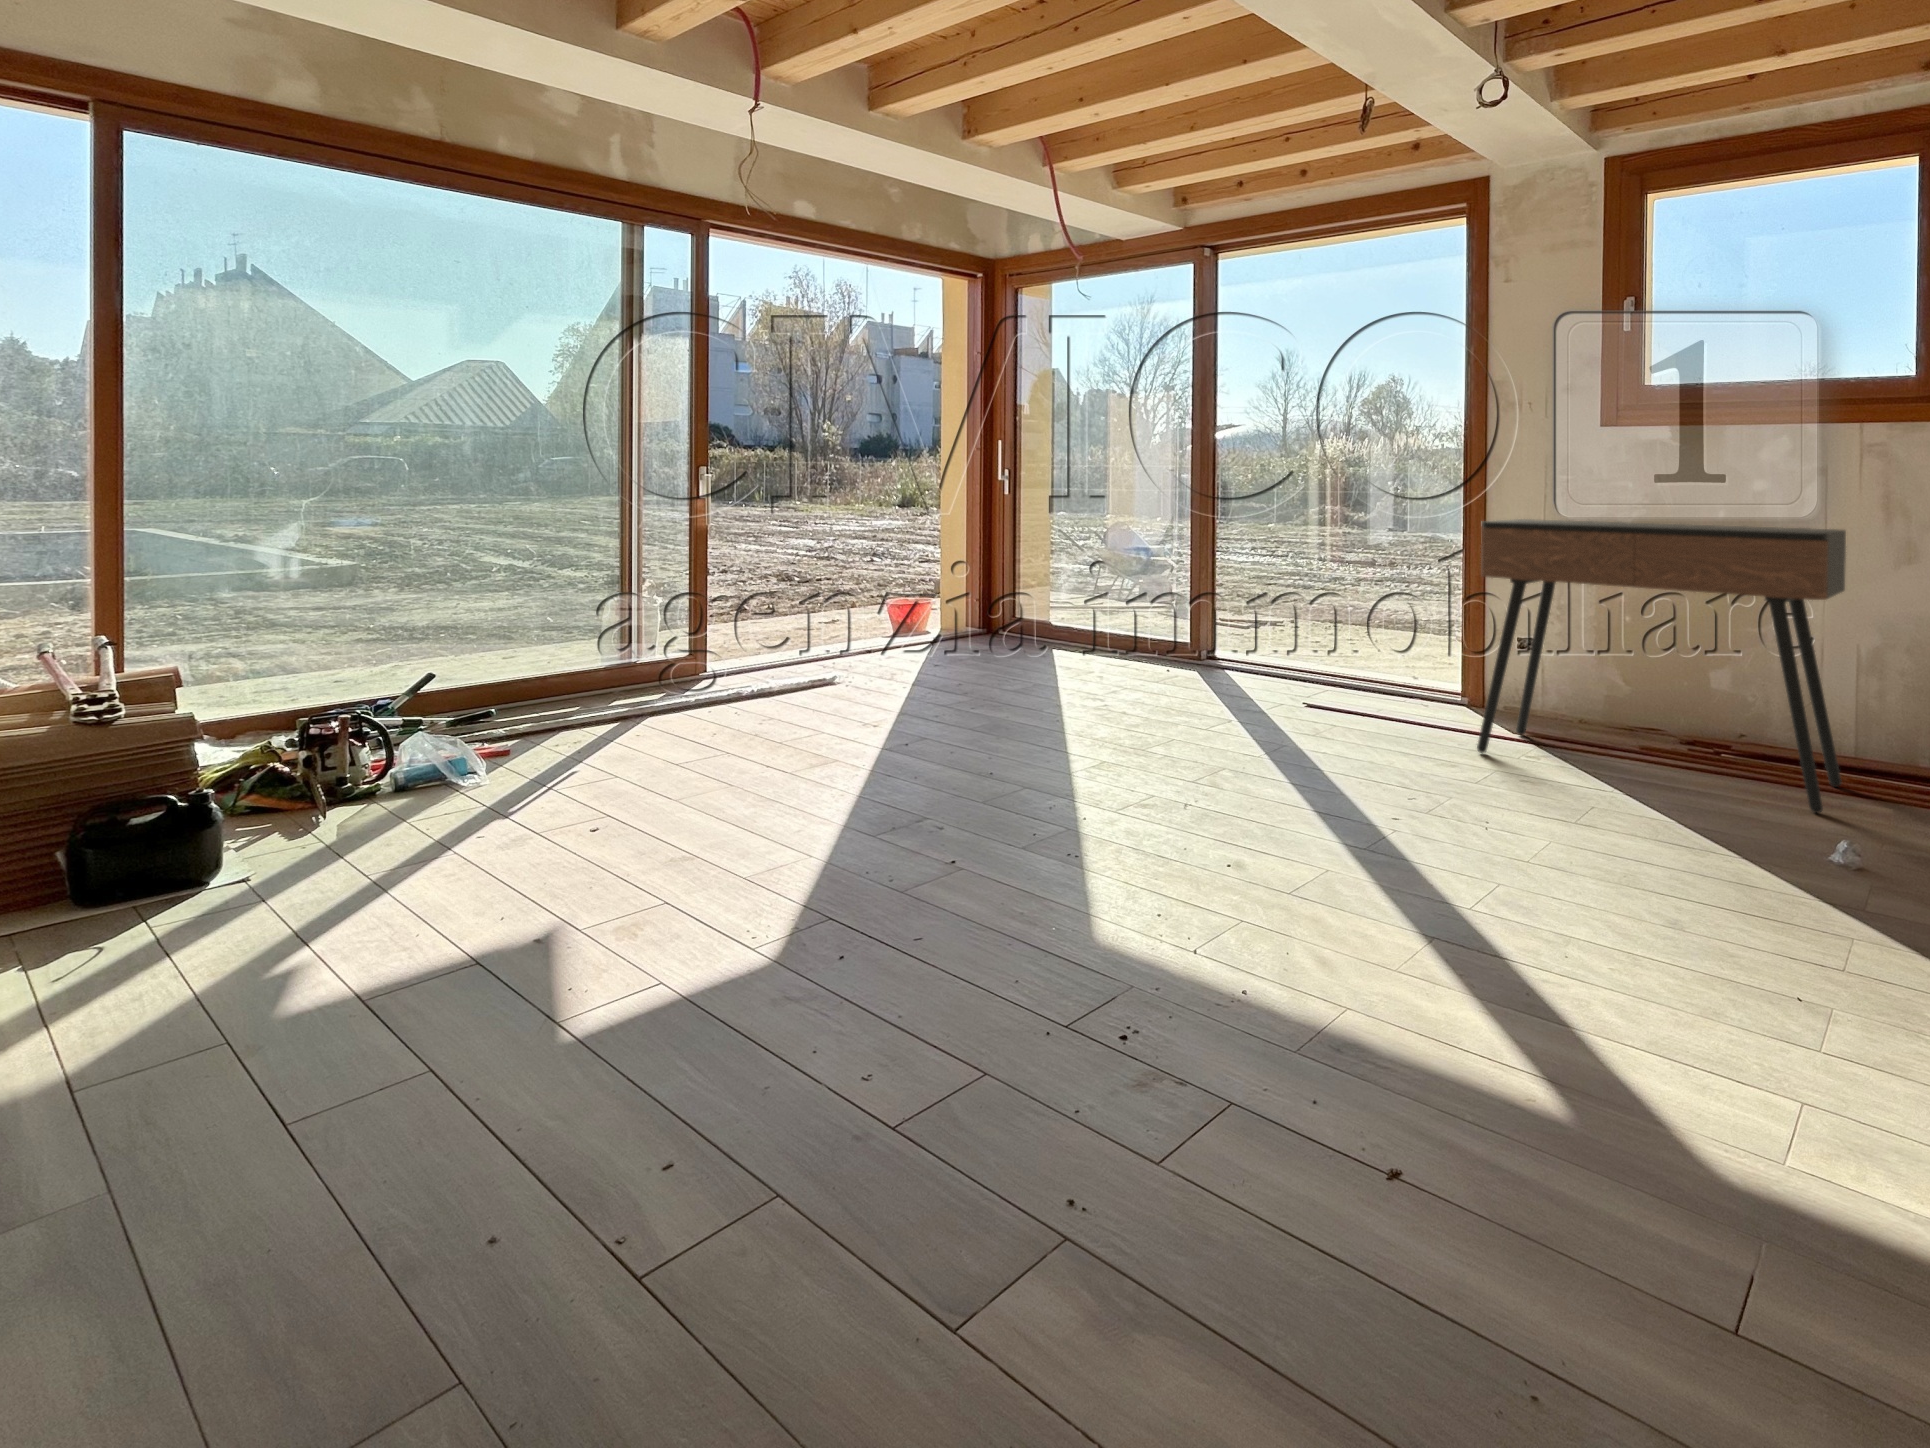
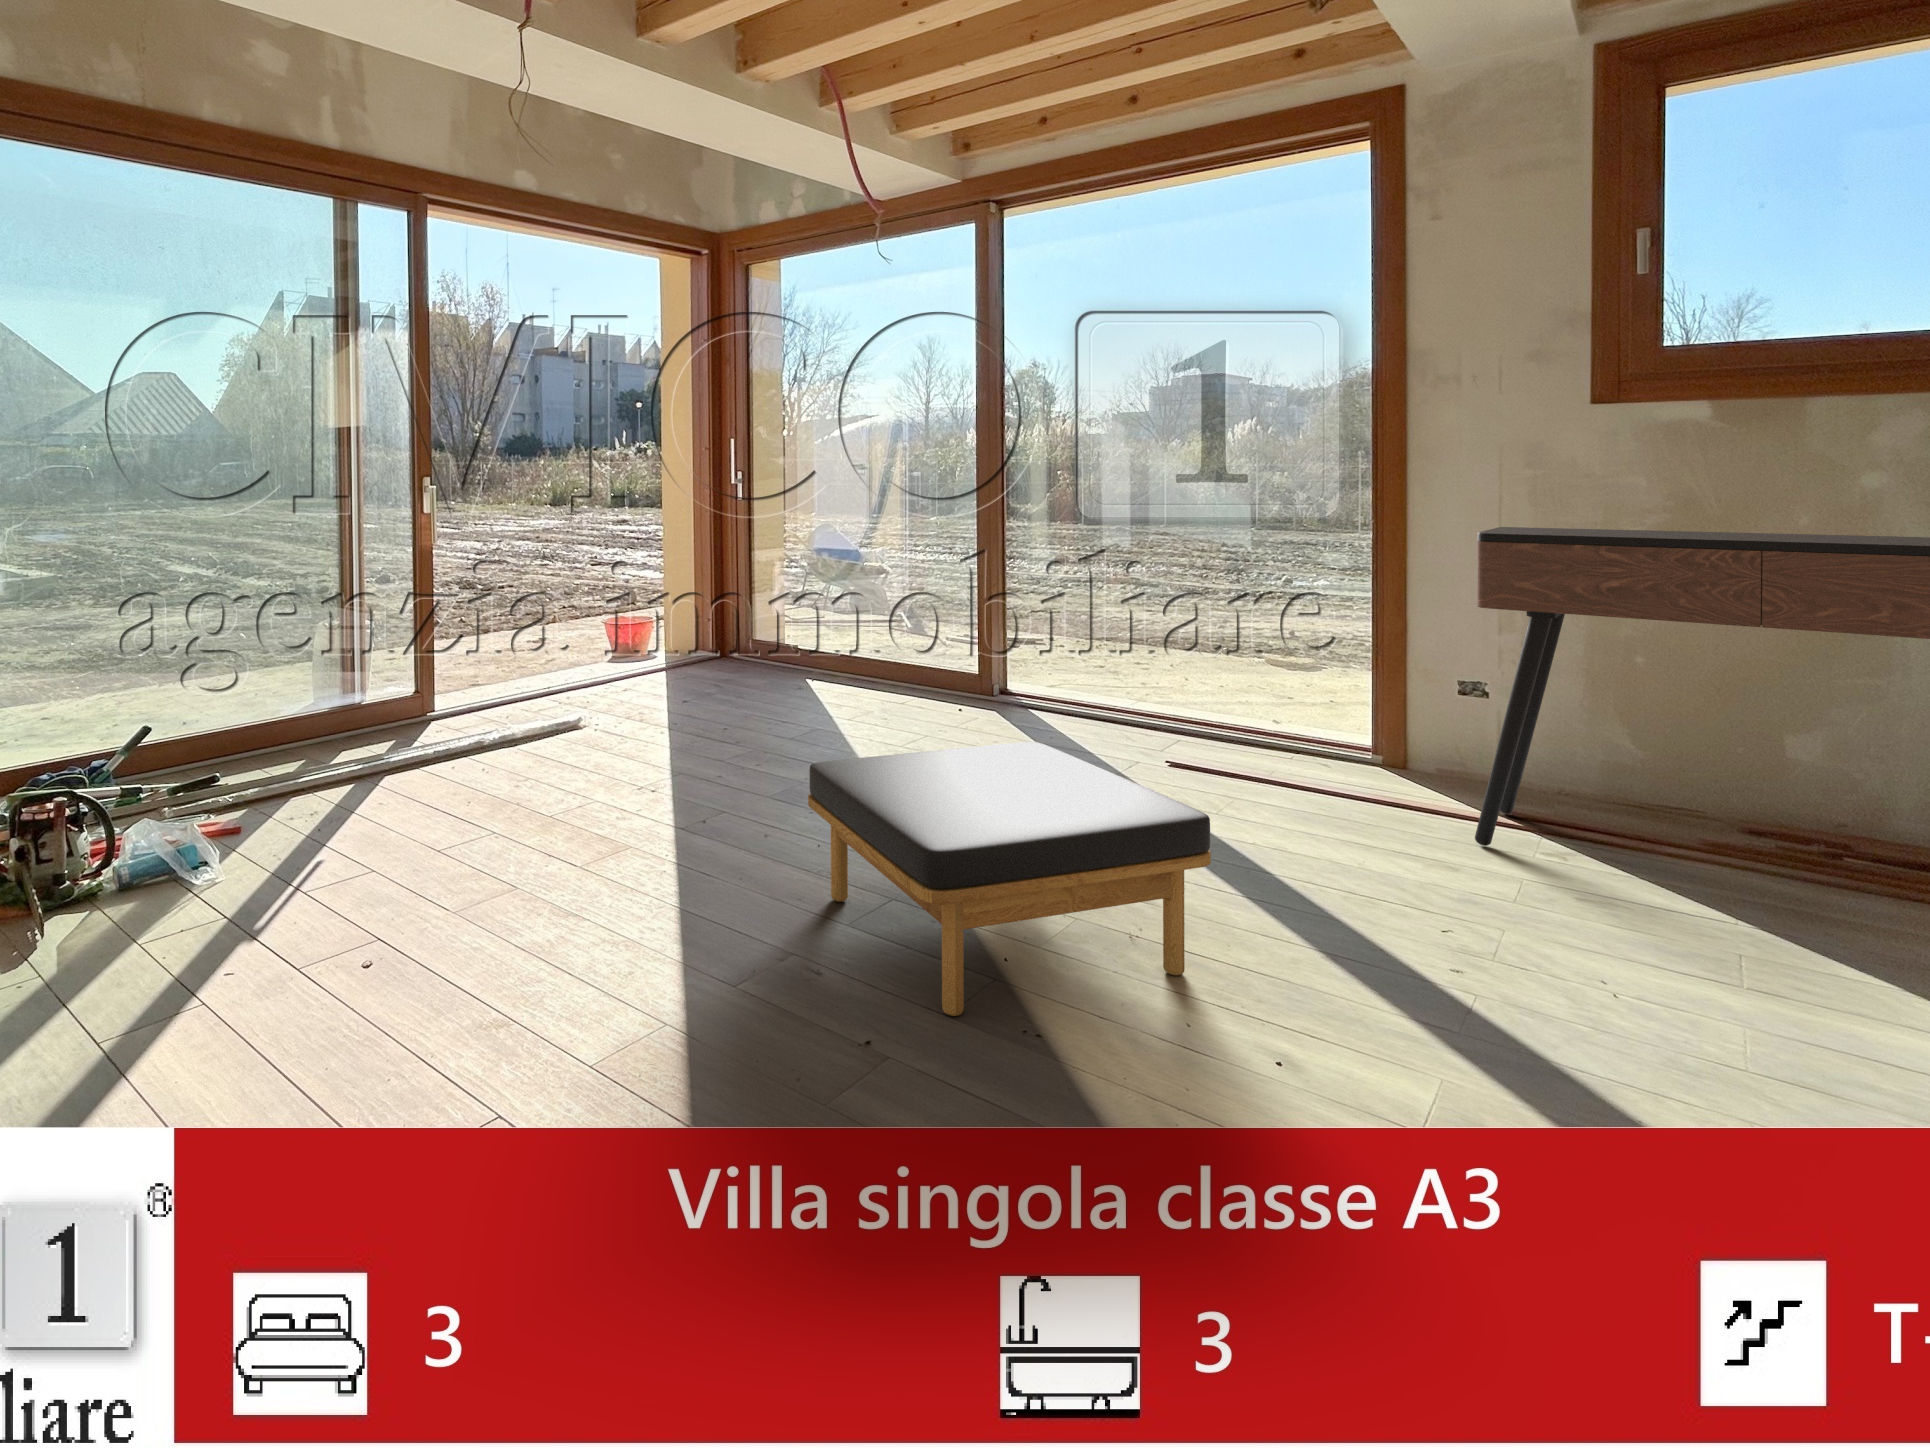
ottoman: none [953,674,1214,845] -> present [808,742,1211,1016]

